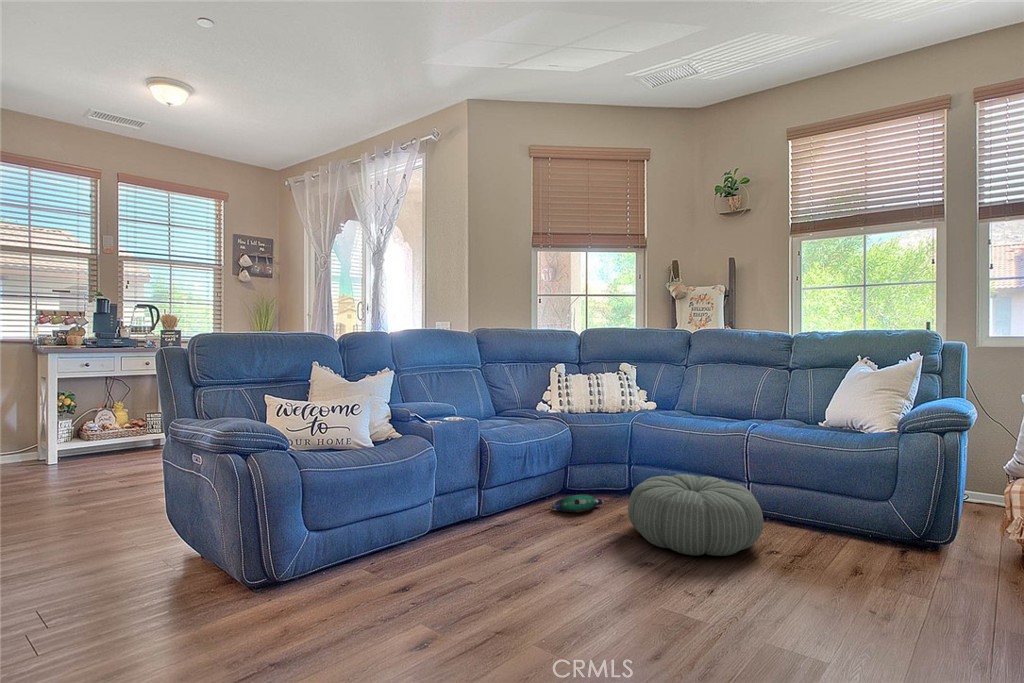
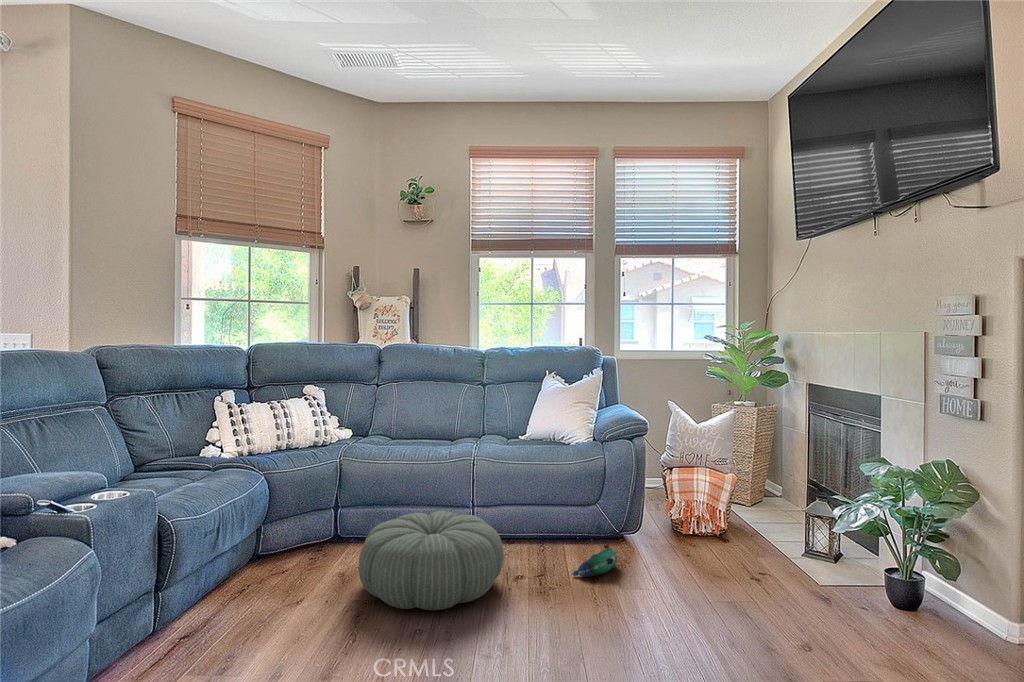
plush toy: present [551,494,603,512] -> present [573,548,617,577]

